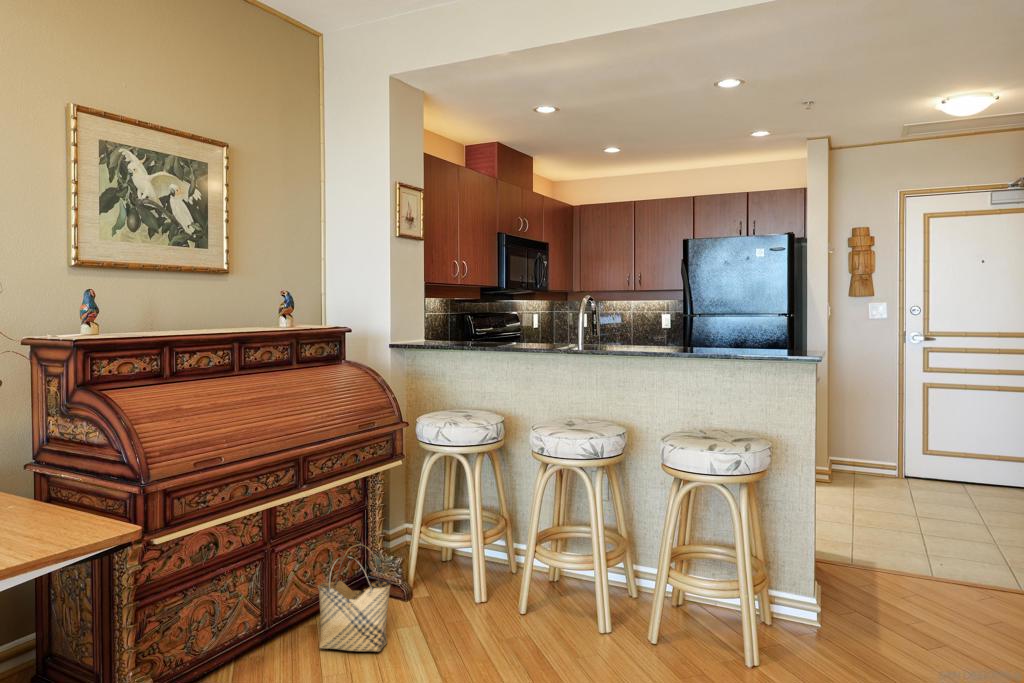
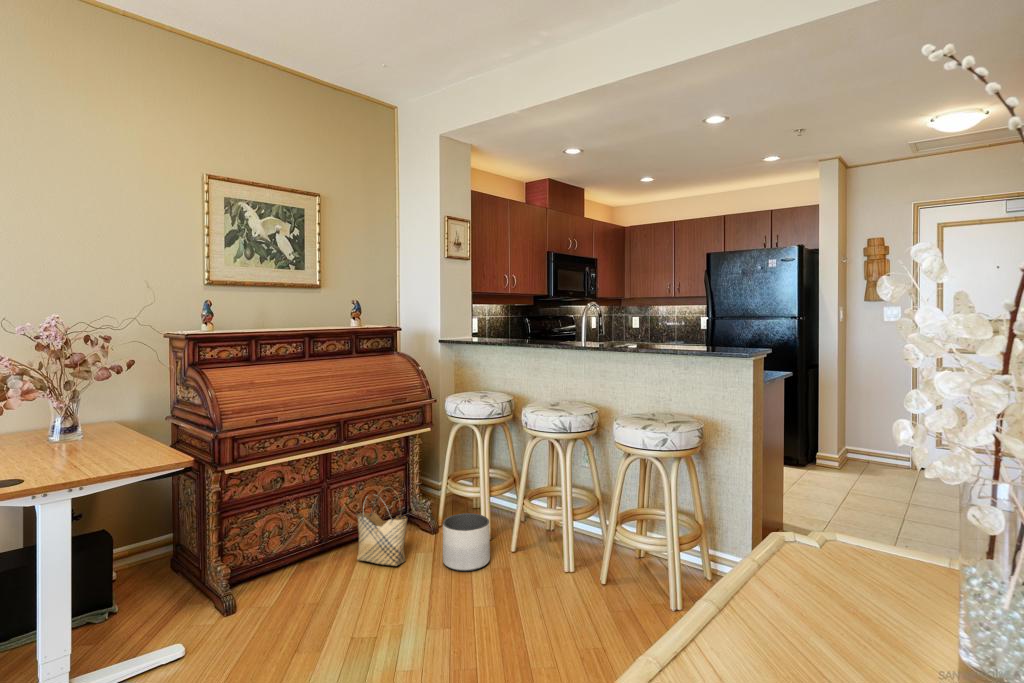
planter: none [438,571,500,649] -> present [443,513,490,571]

